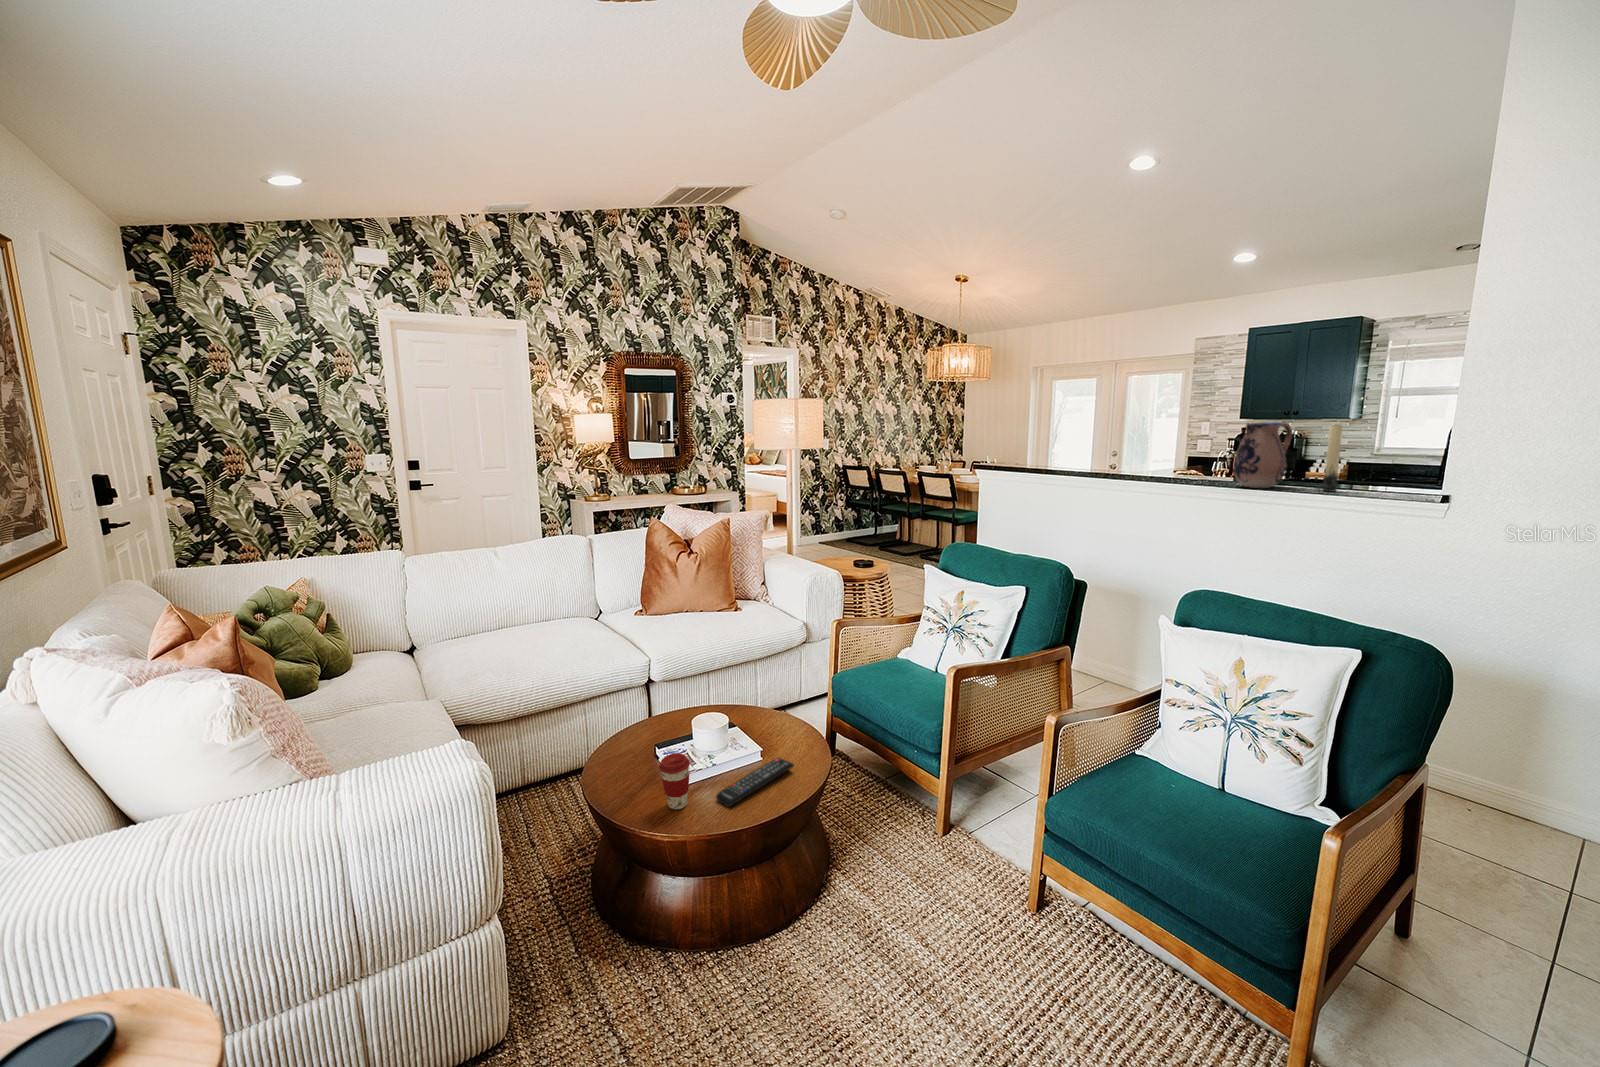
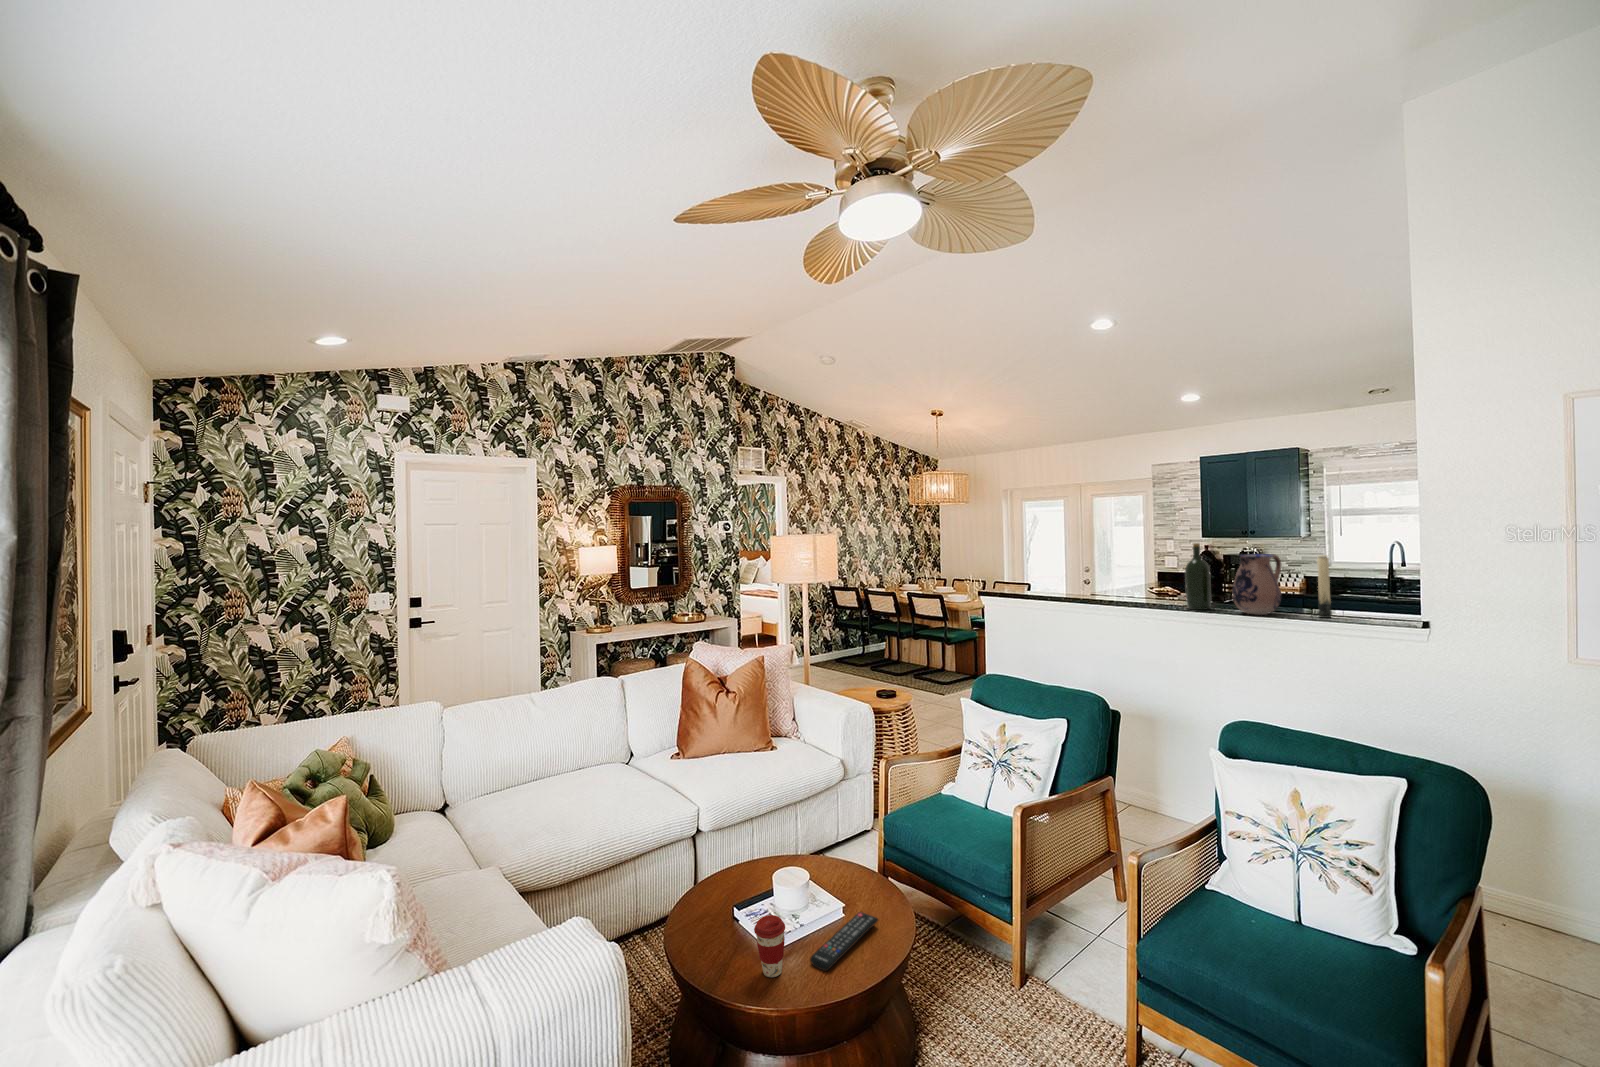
wine bottle: none [1185,411,1215,483] -> present [1185,543,1212,610]

